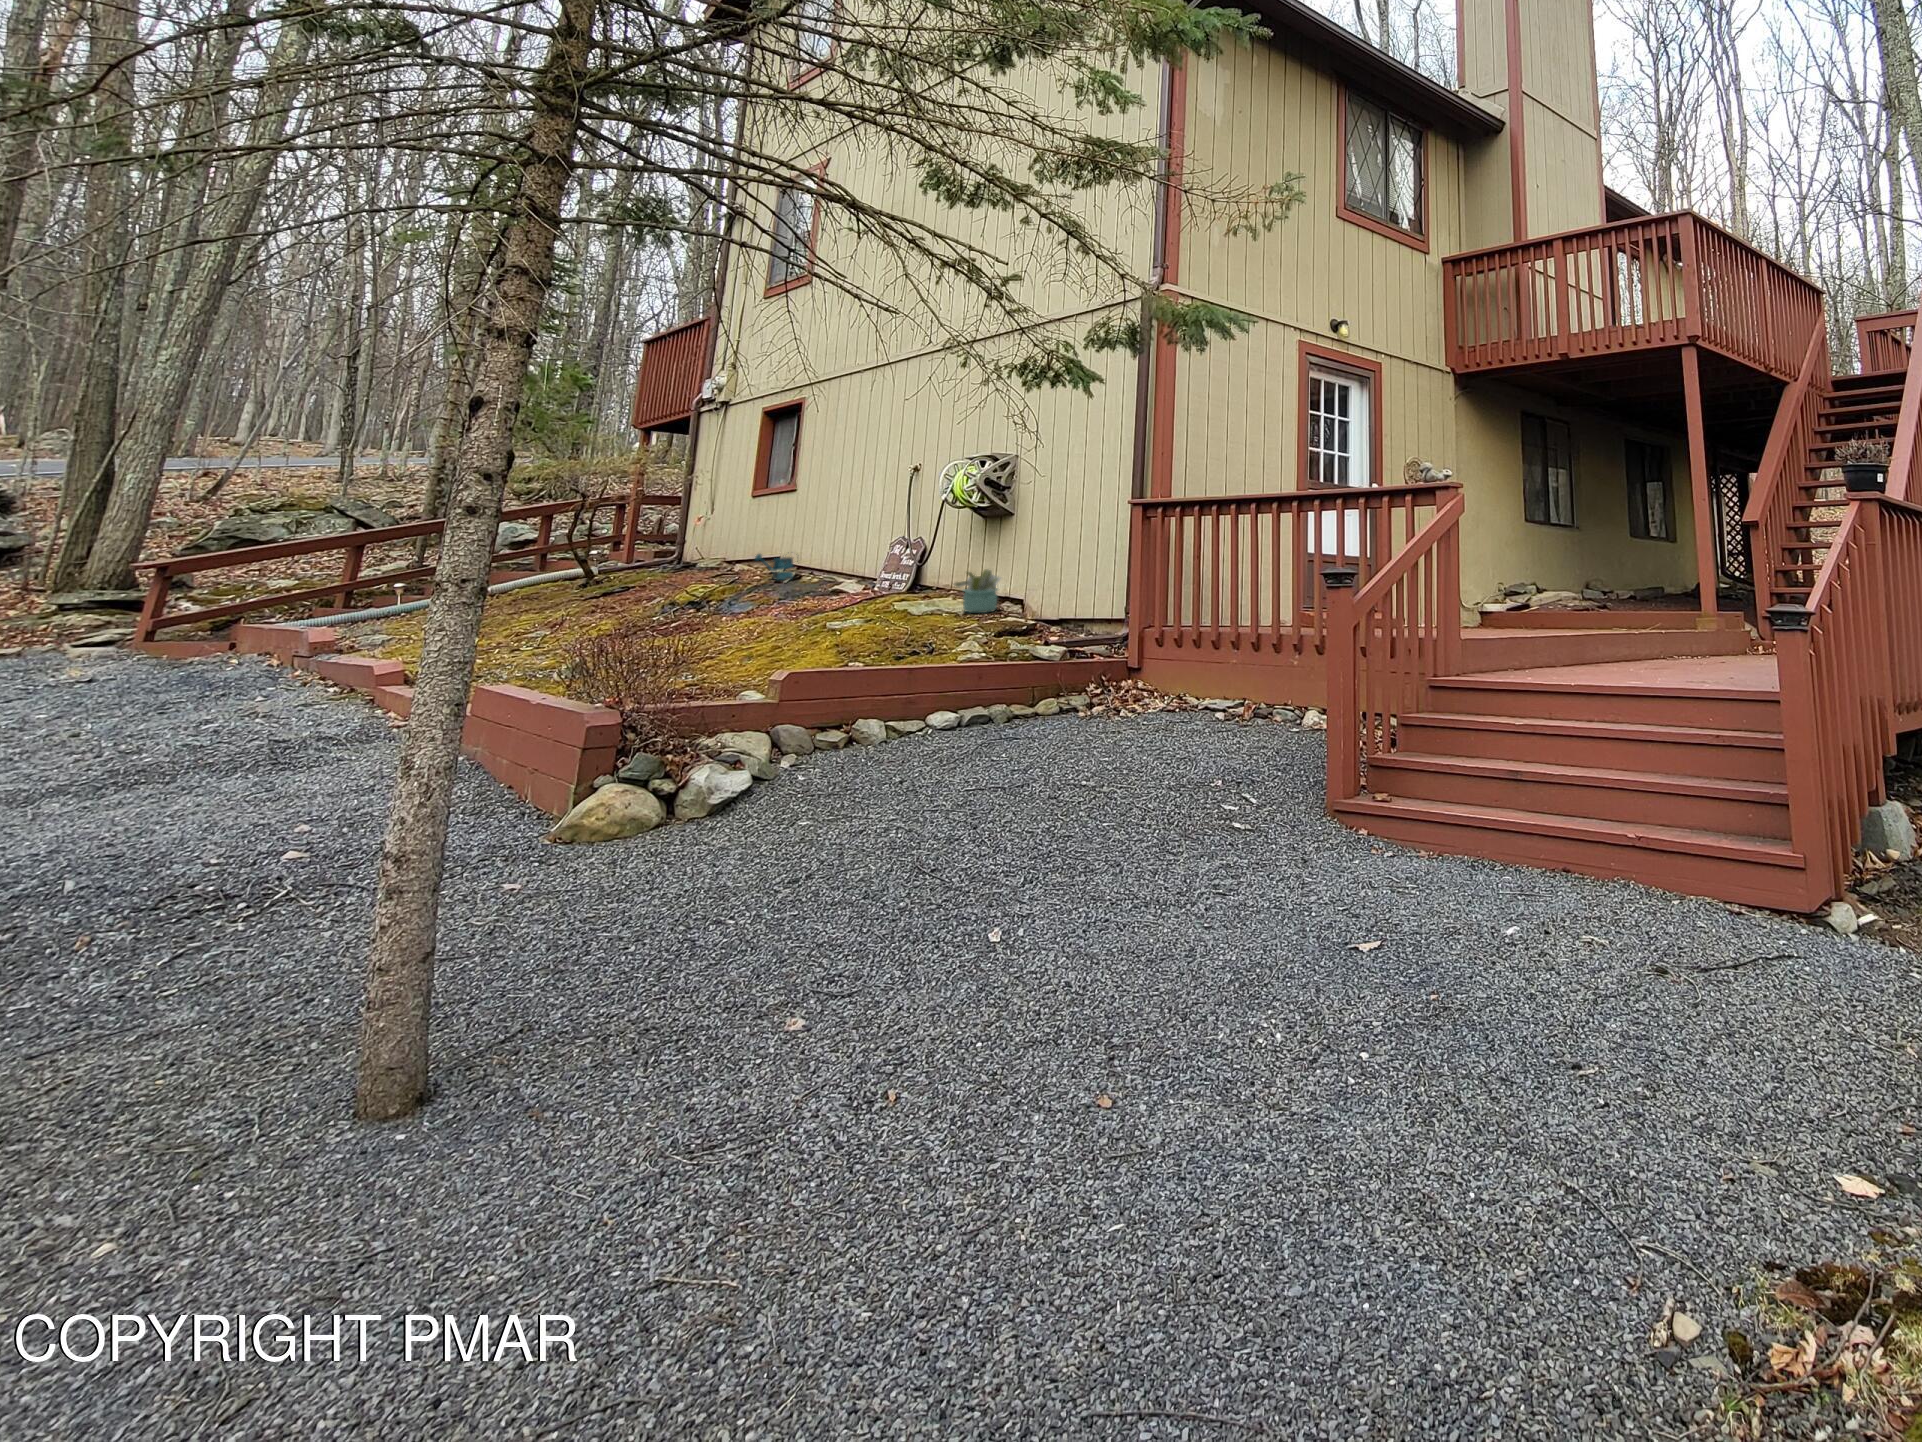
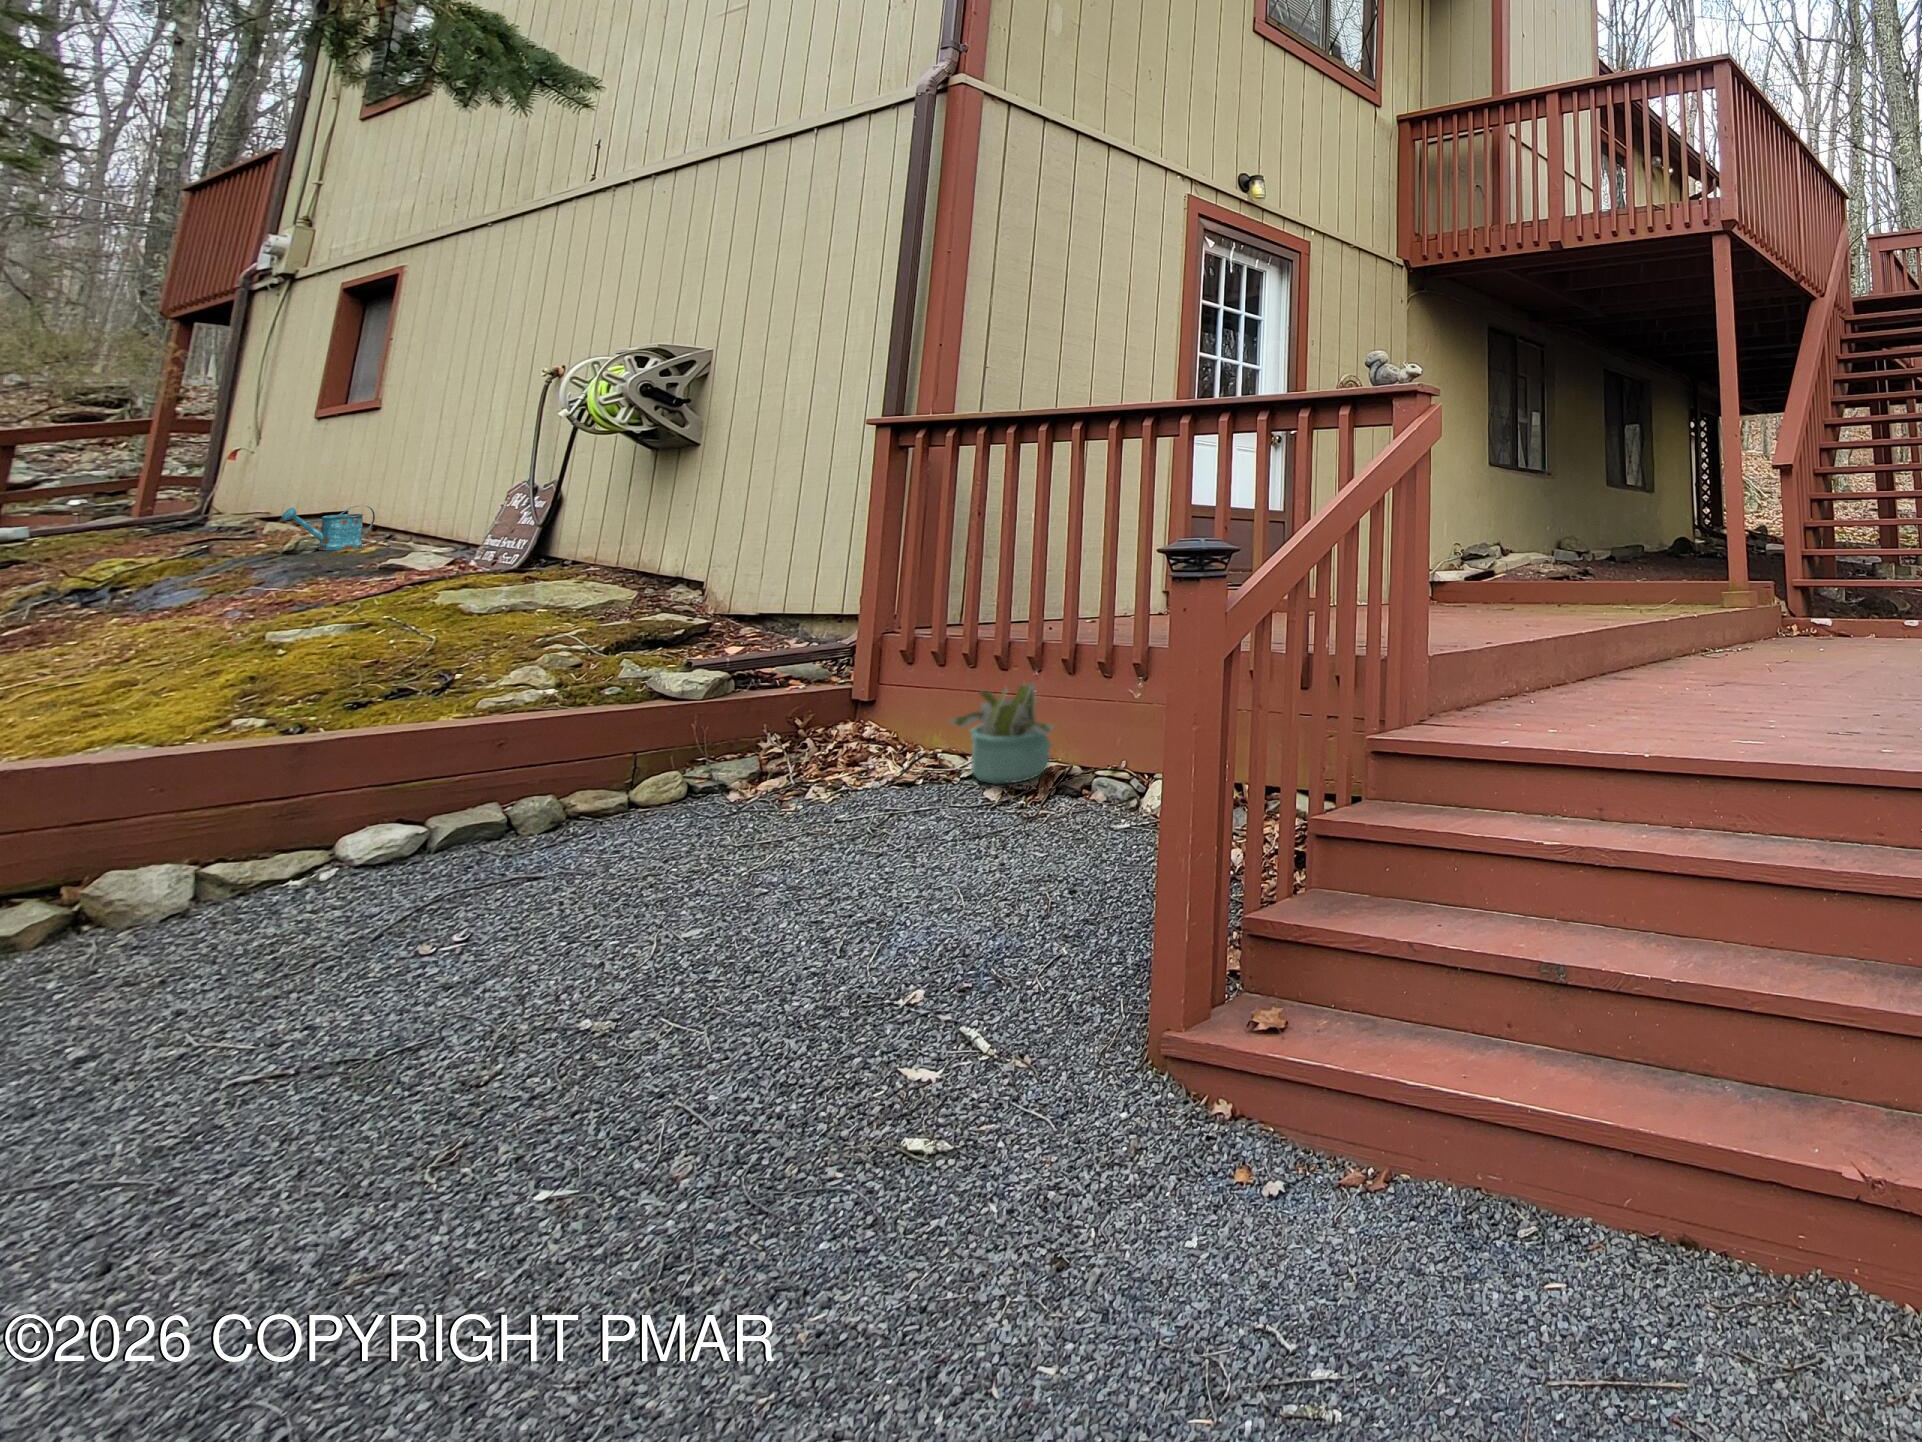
decorative plant: present [954,569,1001,613] -> present [950,684,1053,784]

